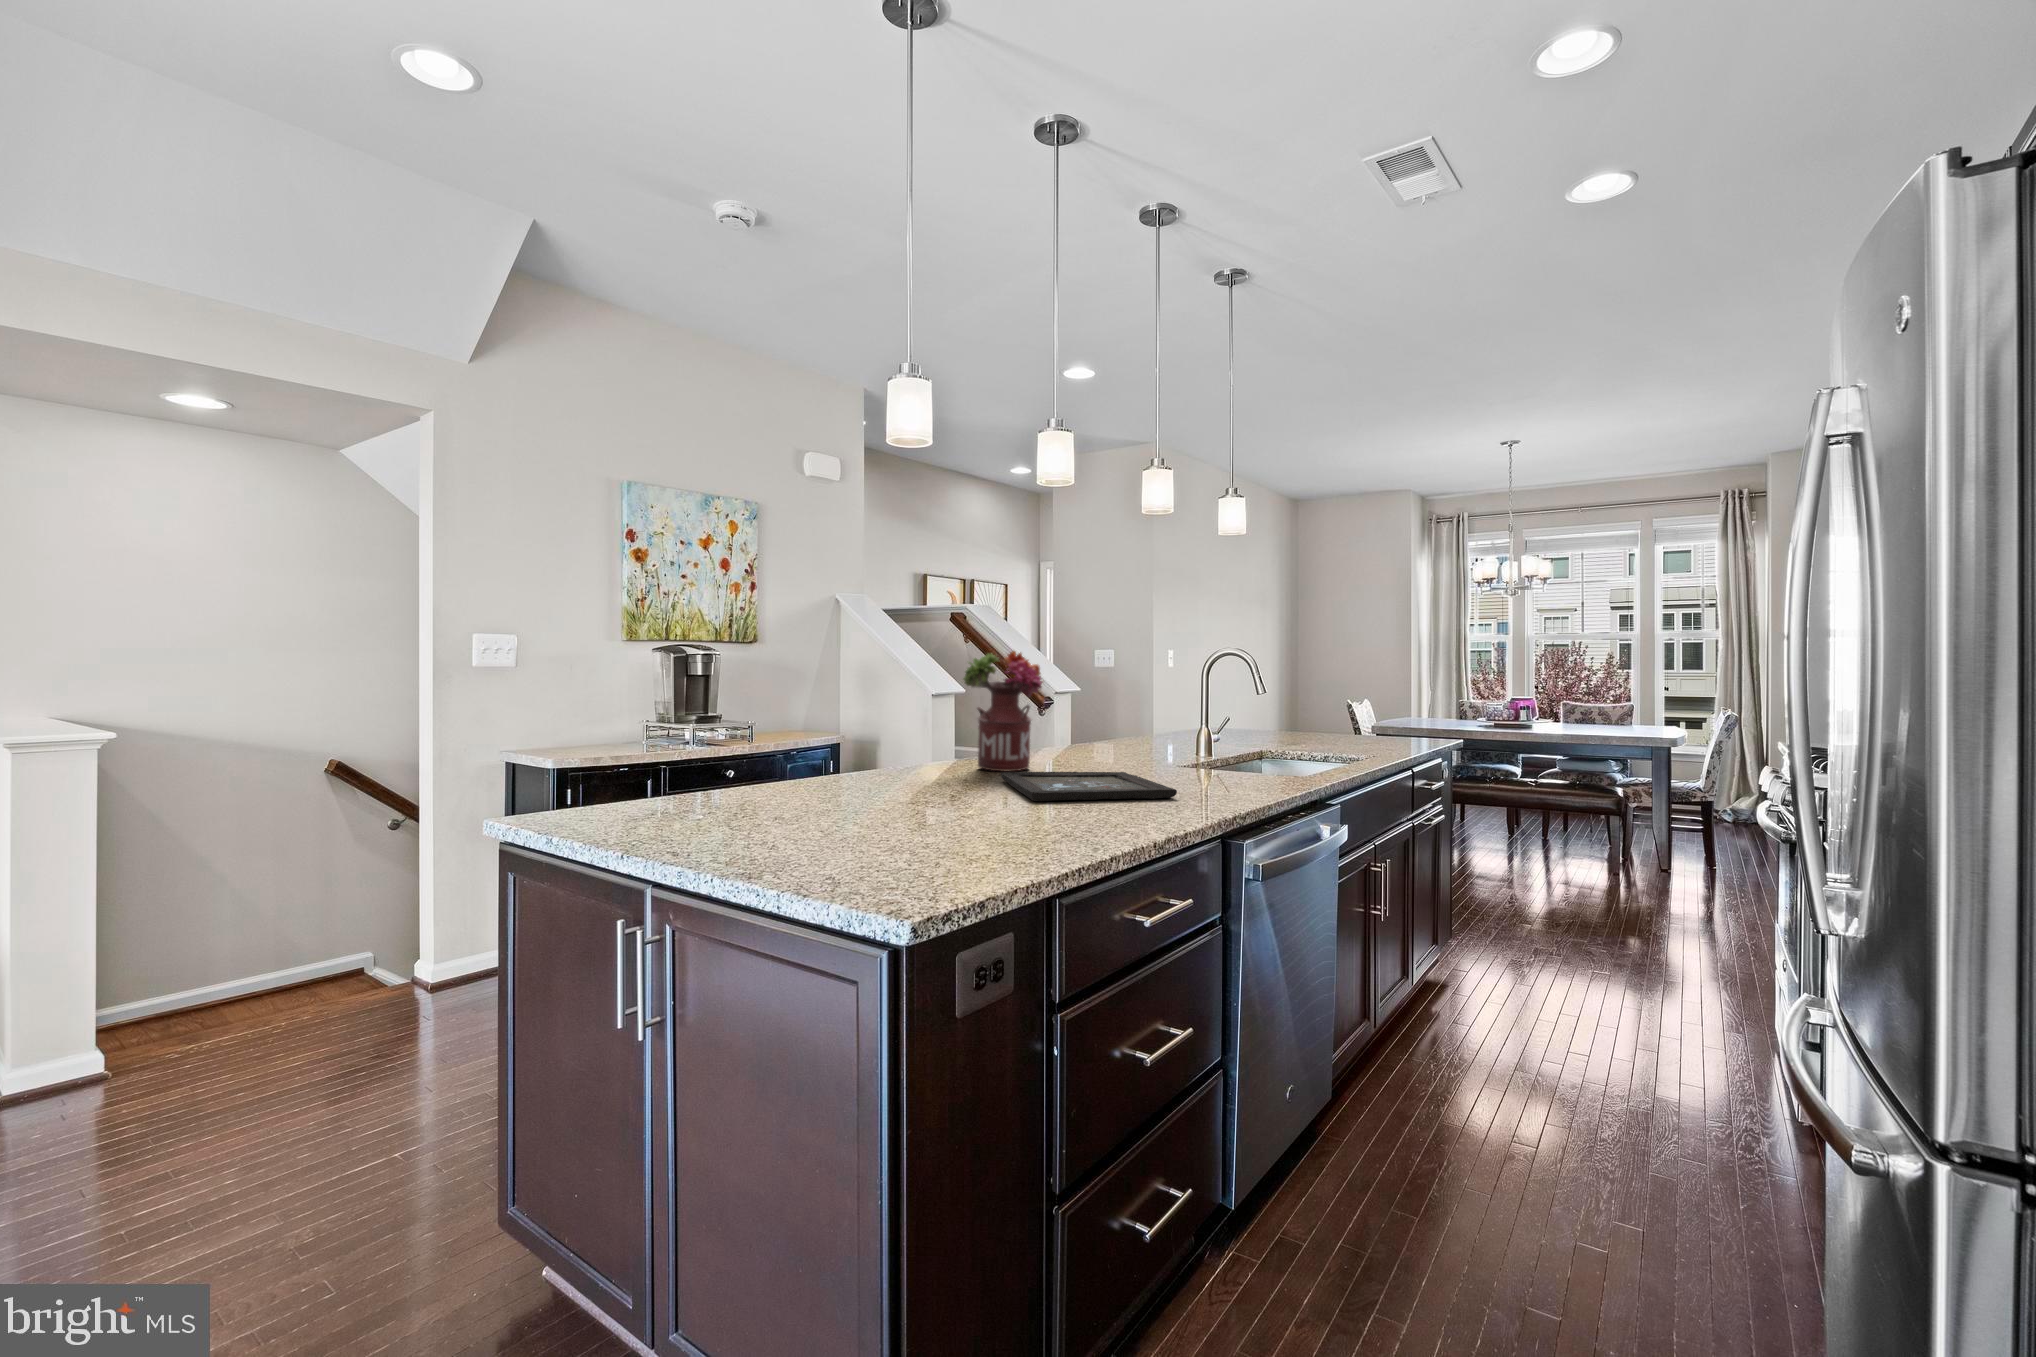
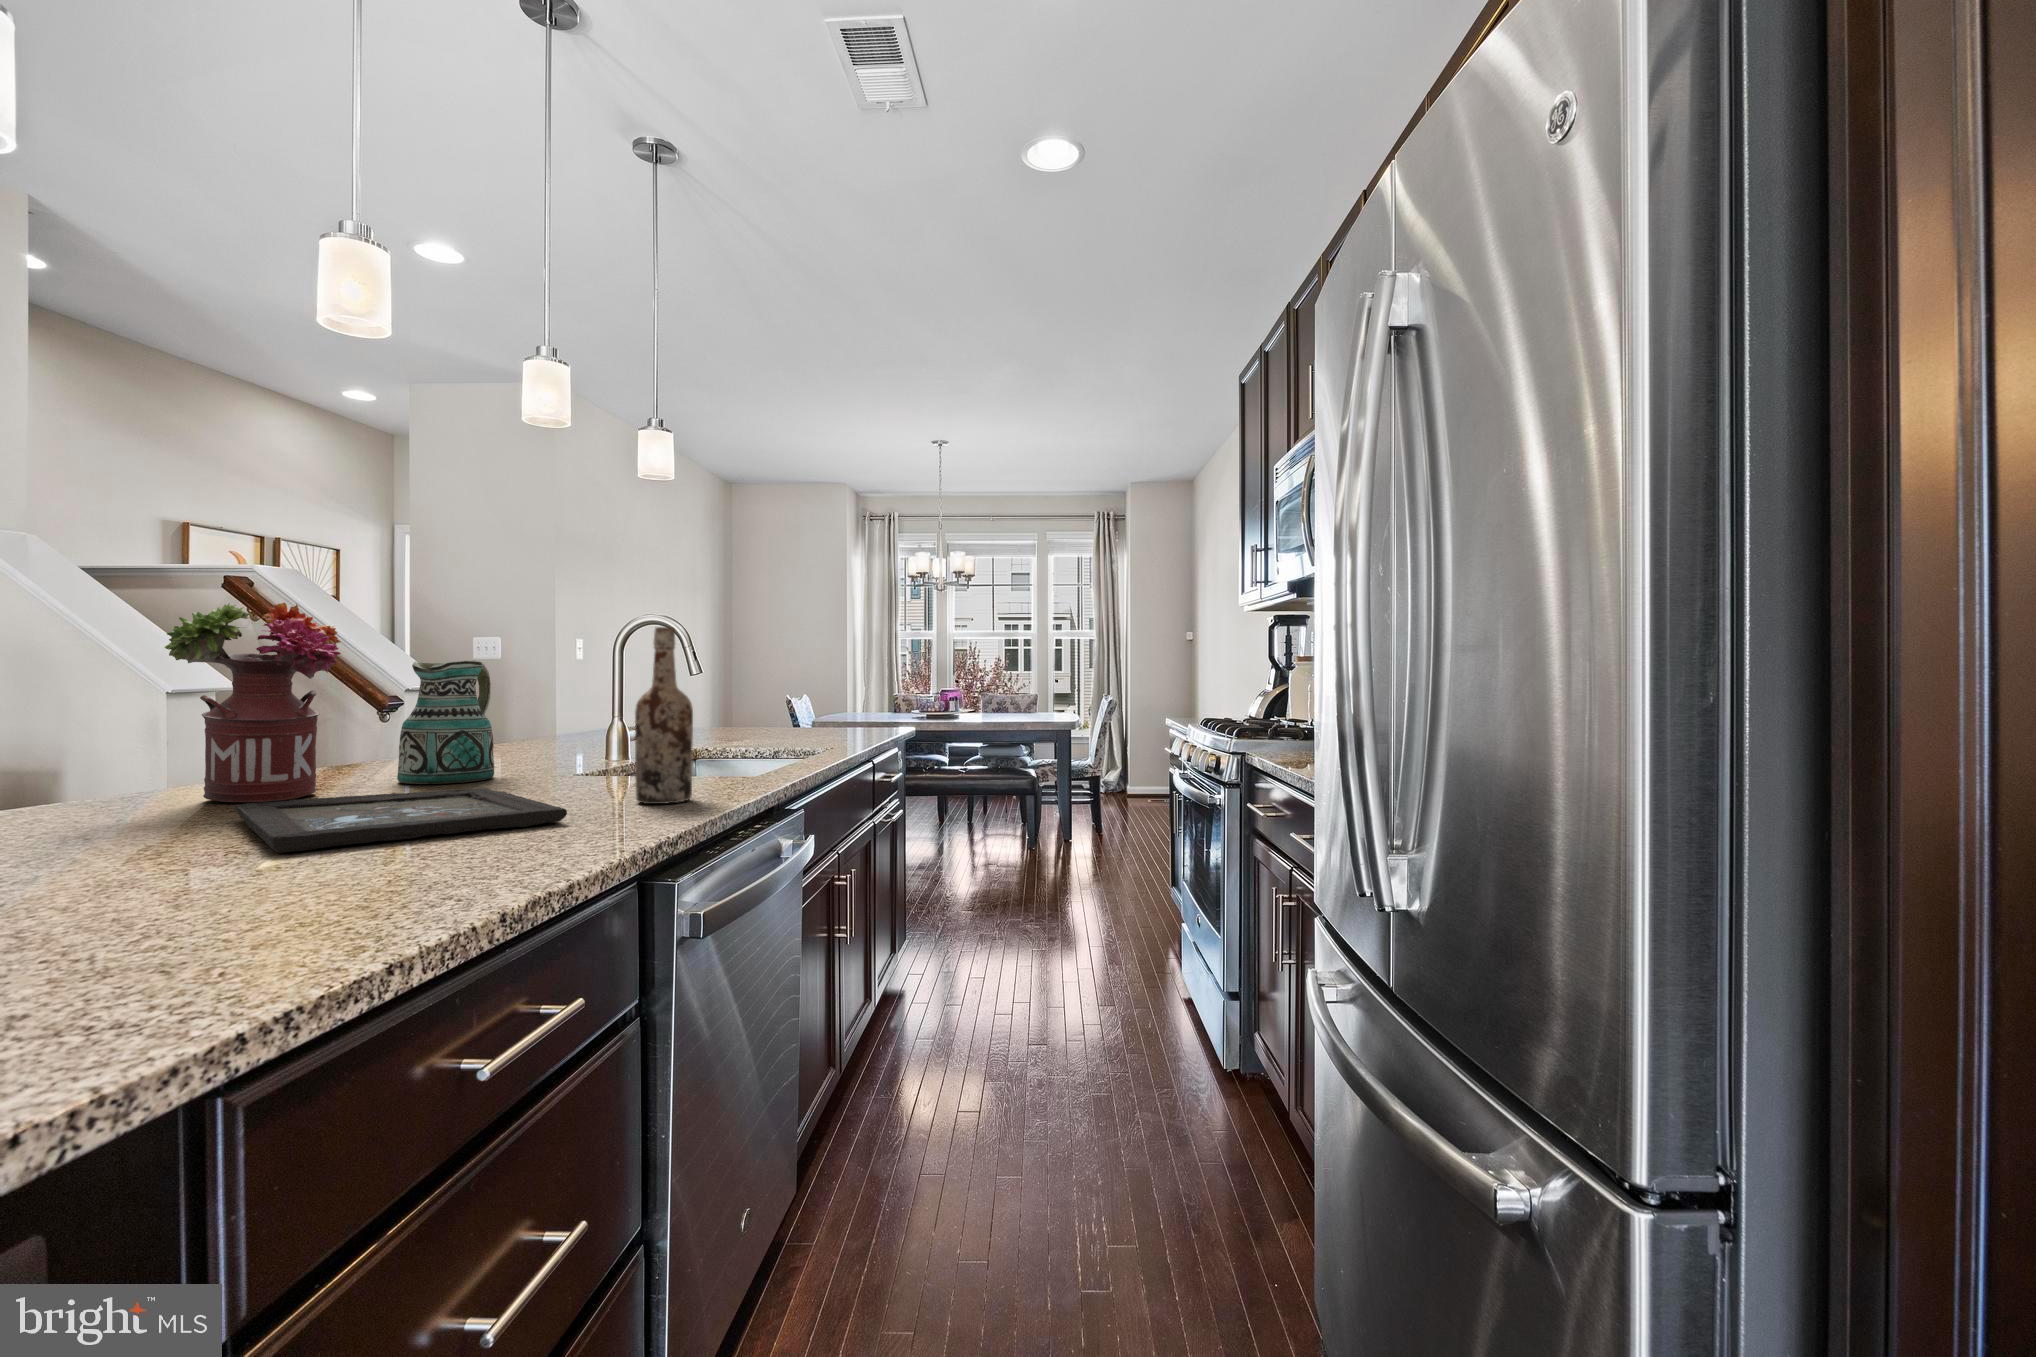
wine bottle: none [1218,667,1257,791] -> present [635,627,693,804]
ceramic pitcher: none [1069,683,1124,767] -> present [397,660,494,784]

